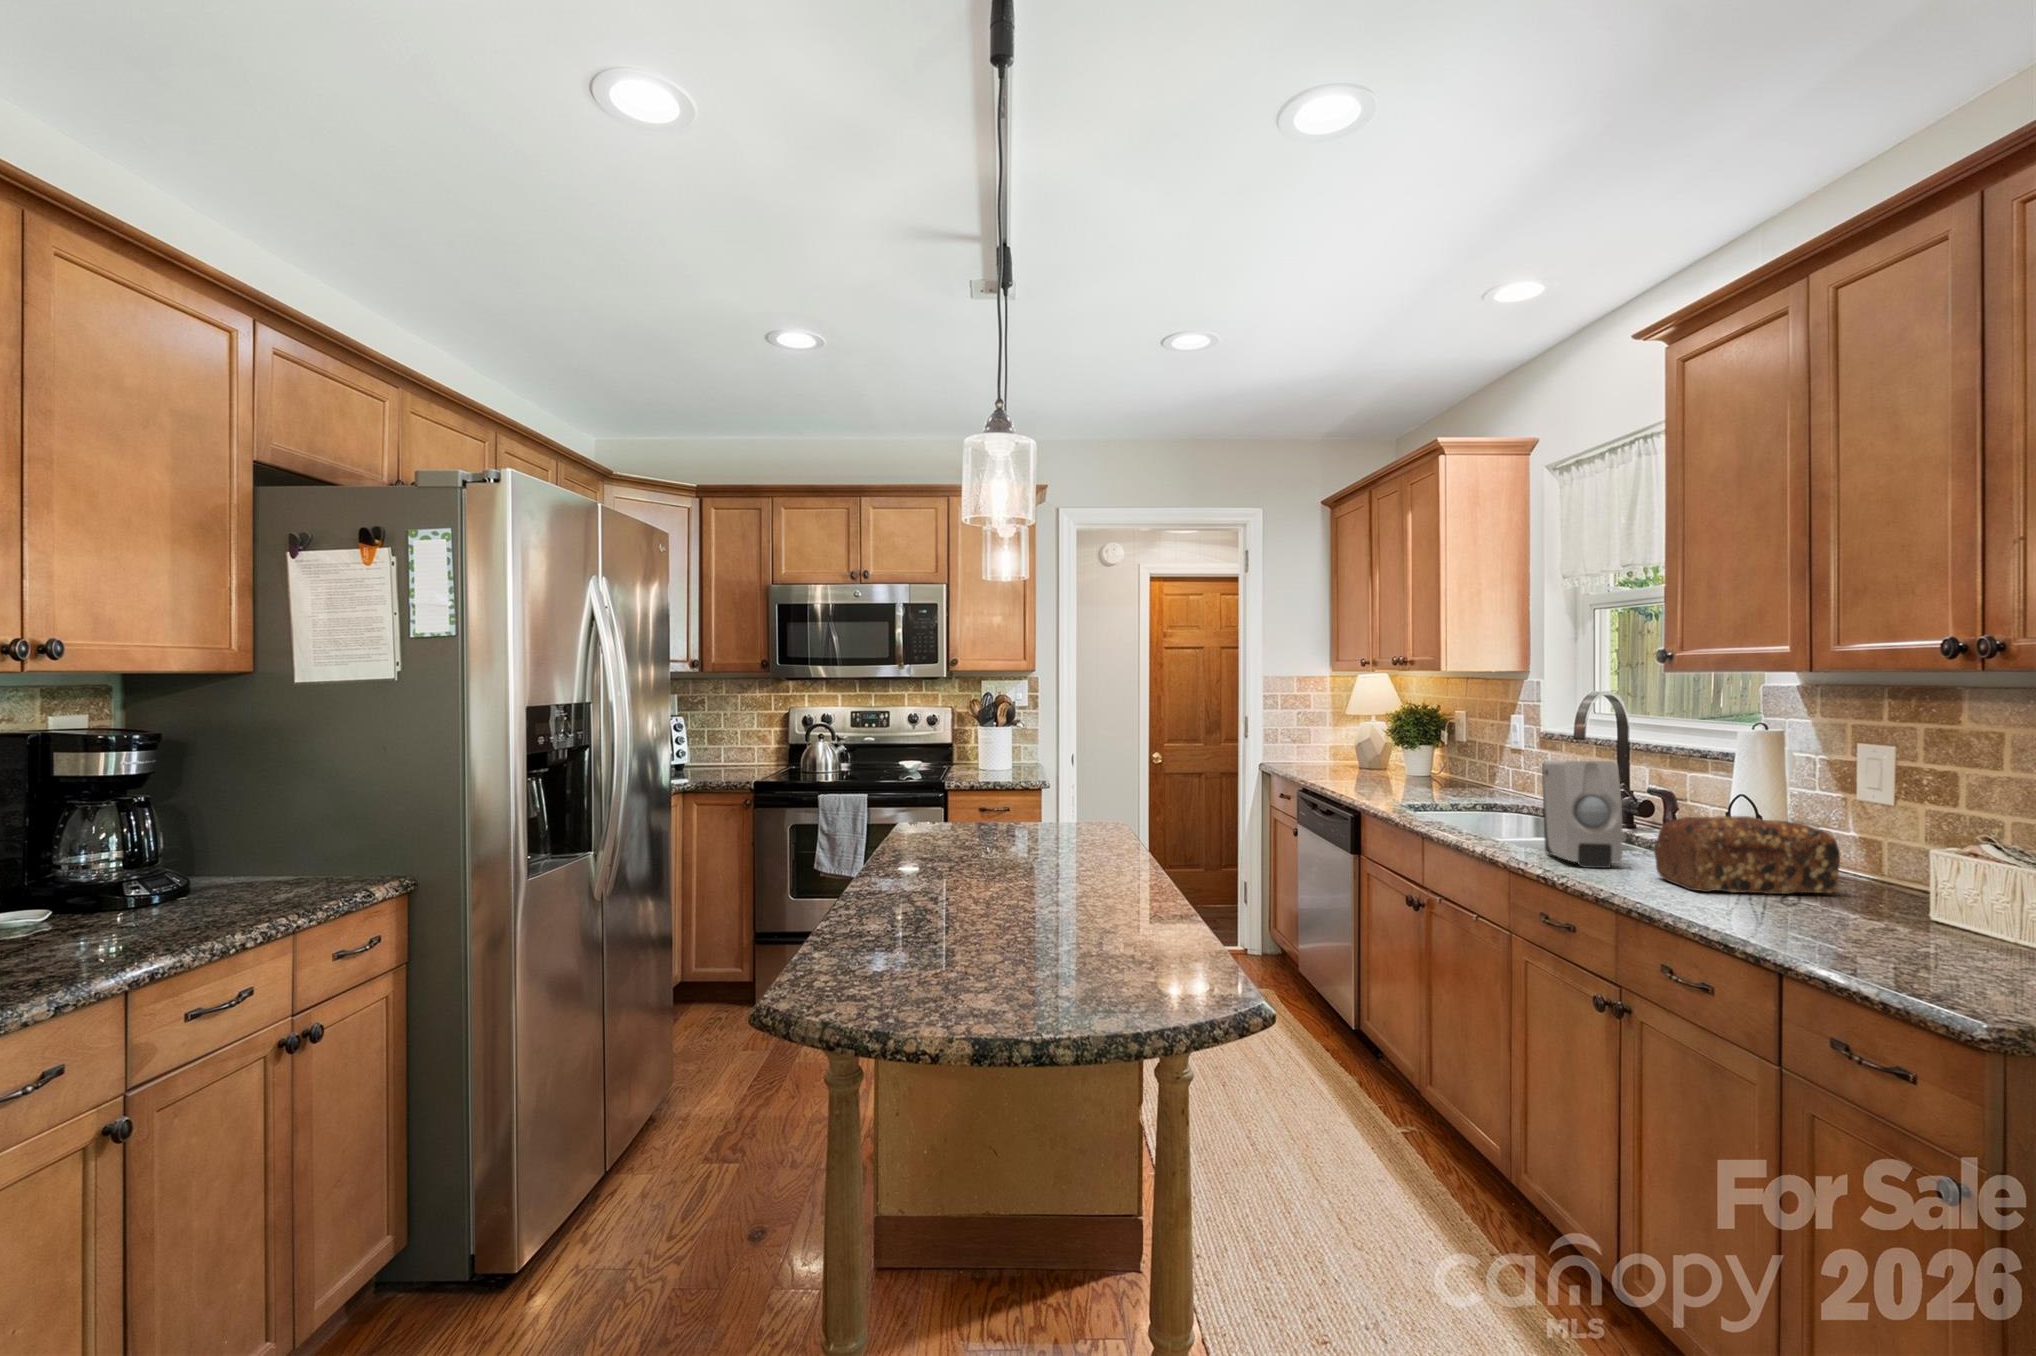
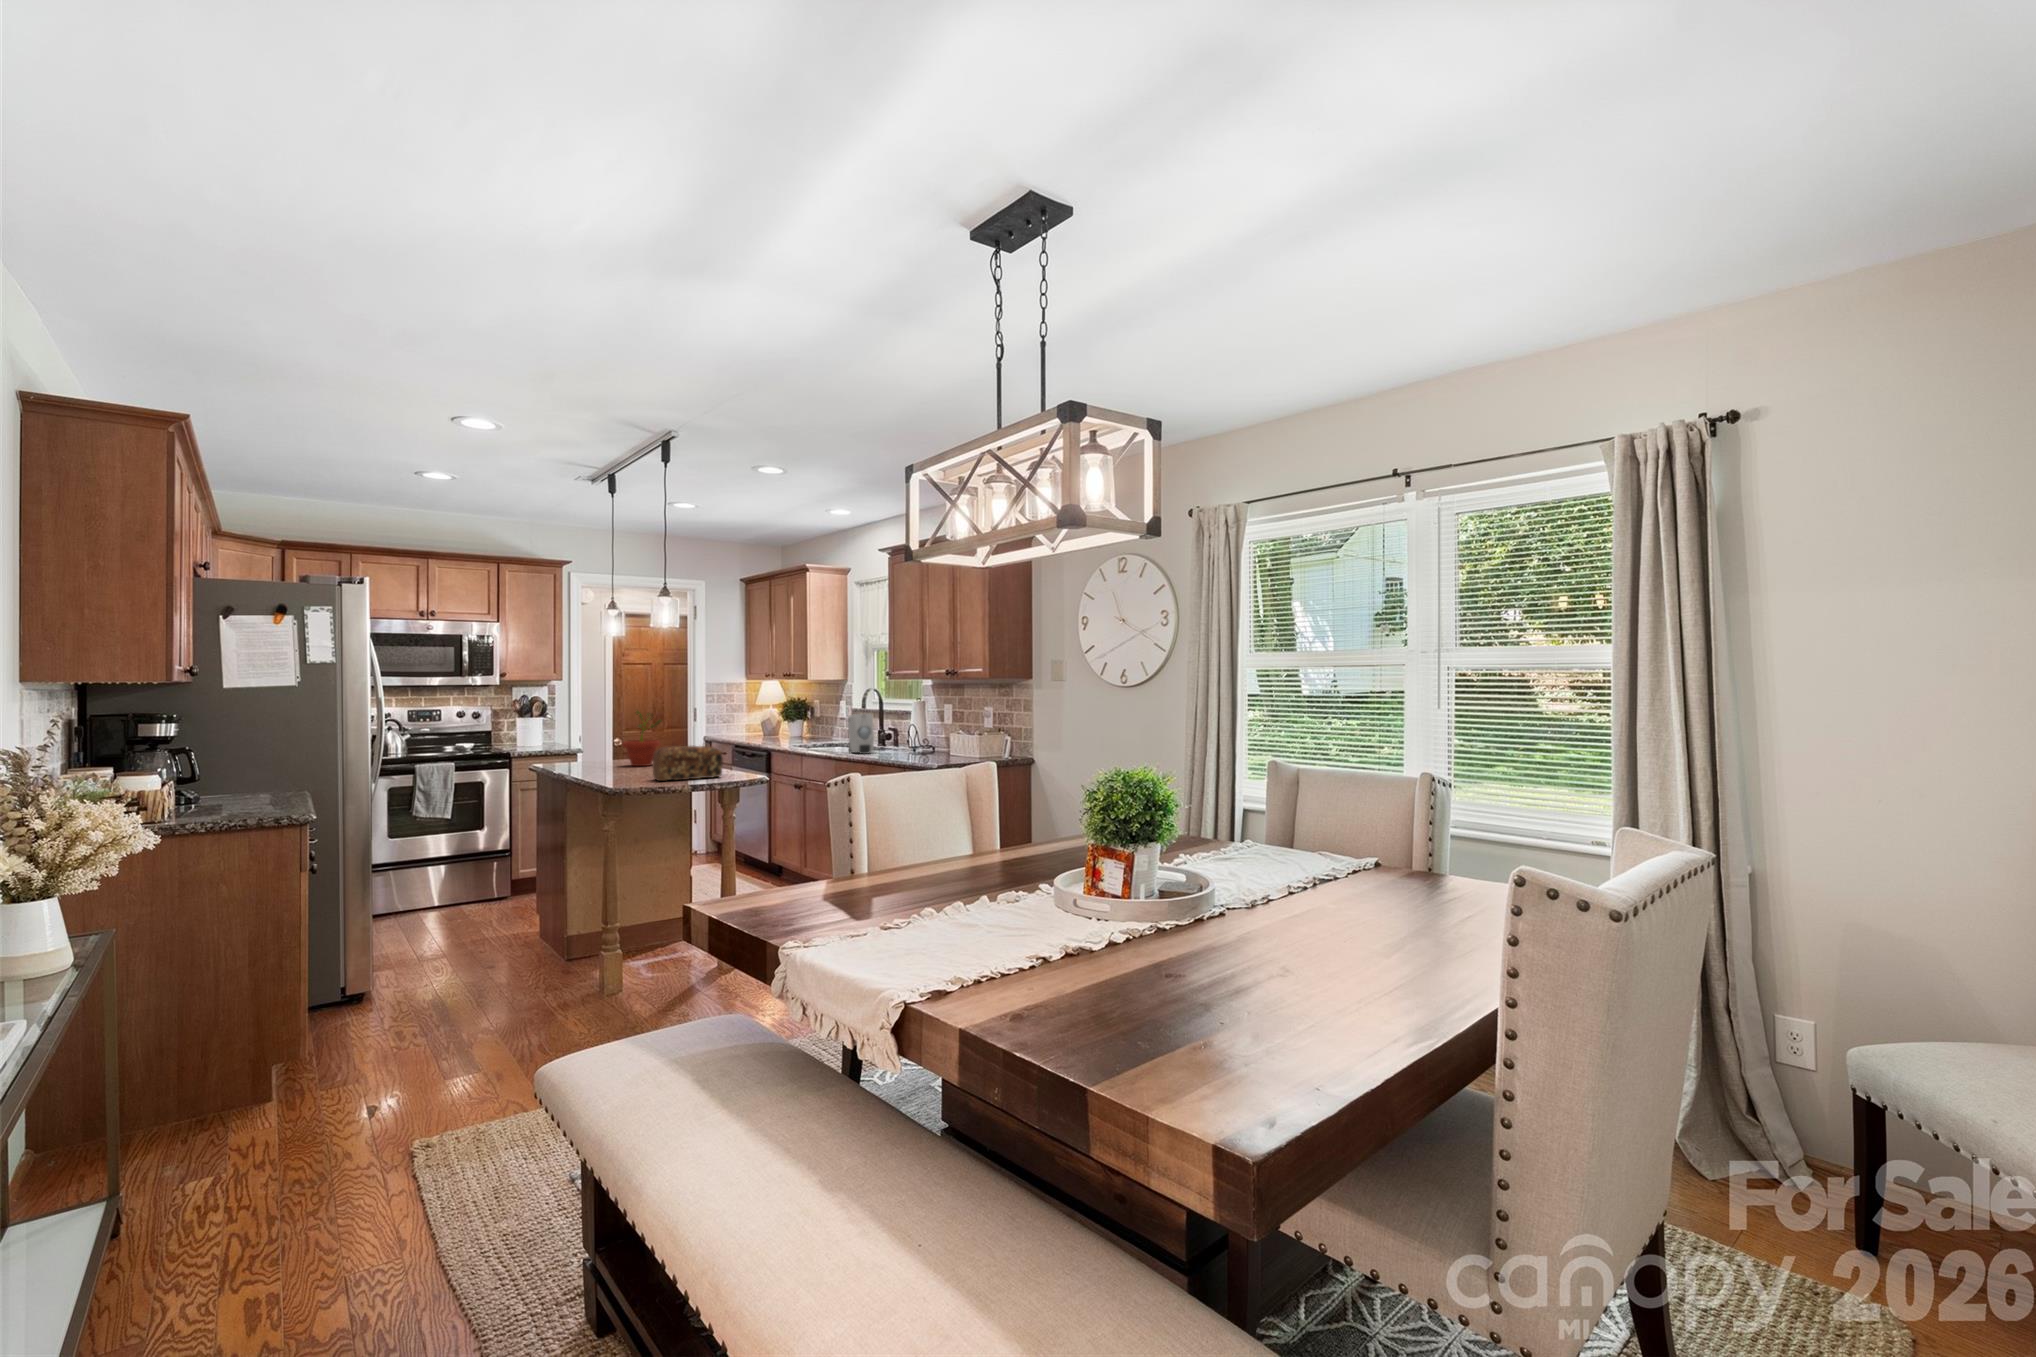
potted plant: none [993,734,1078,863] -> present [622,711,661,766]
bread loaf: present [1654,816,1840,894] -> present [652,746,723,781]

